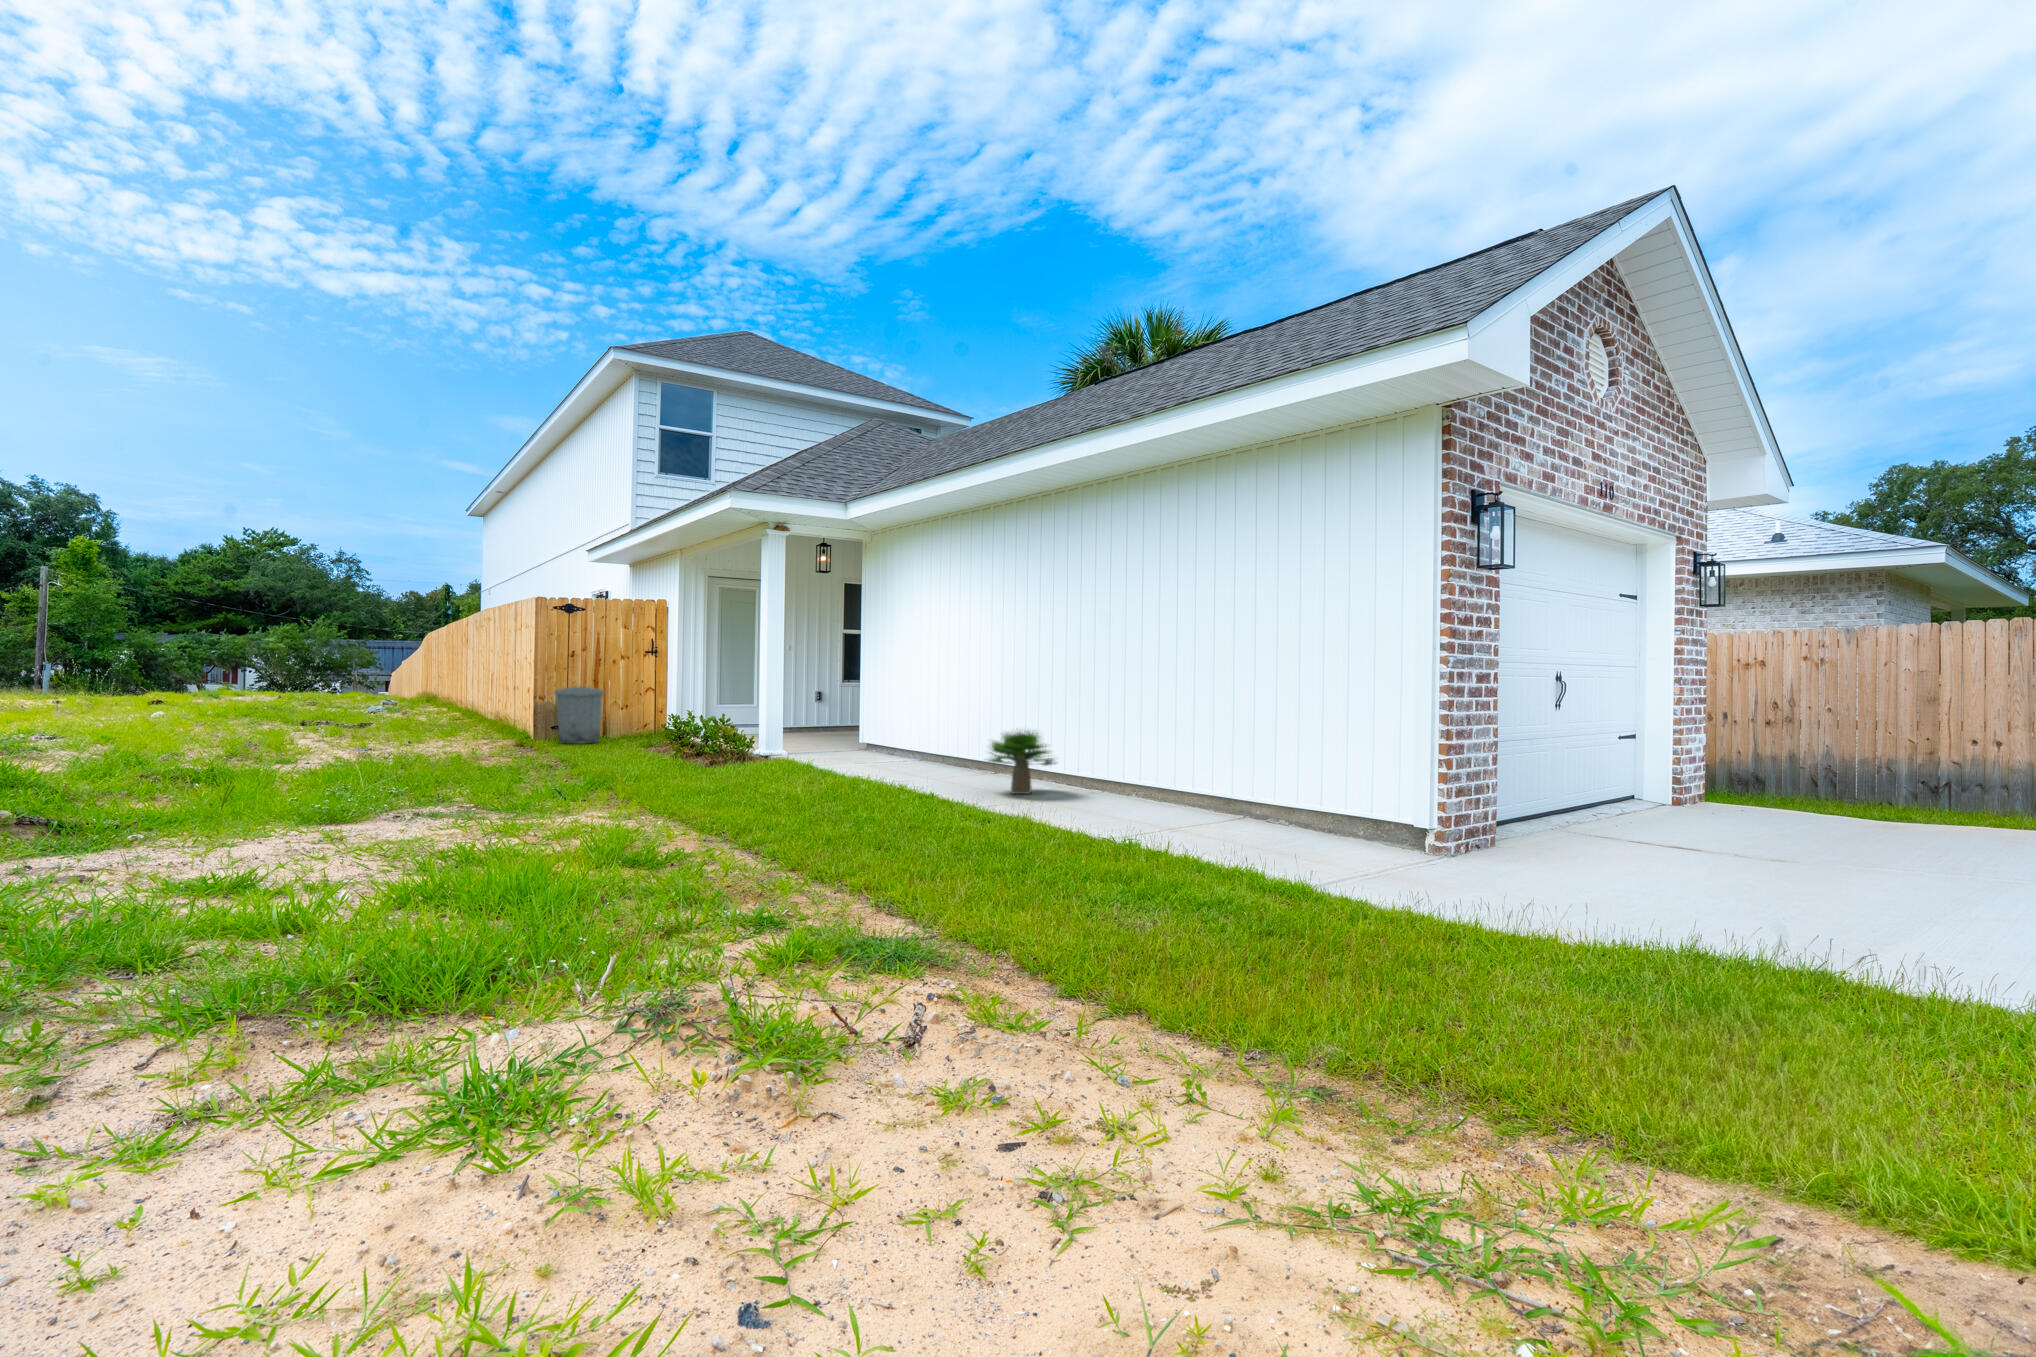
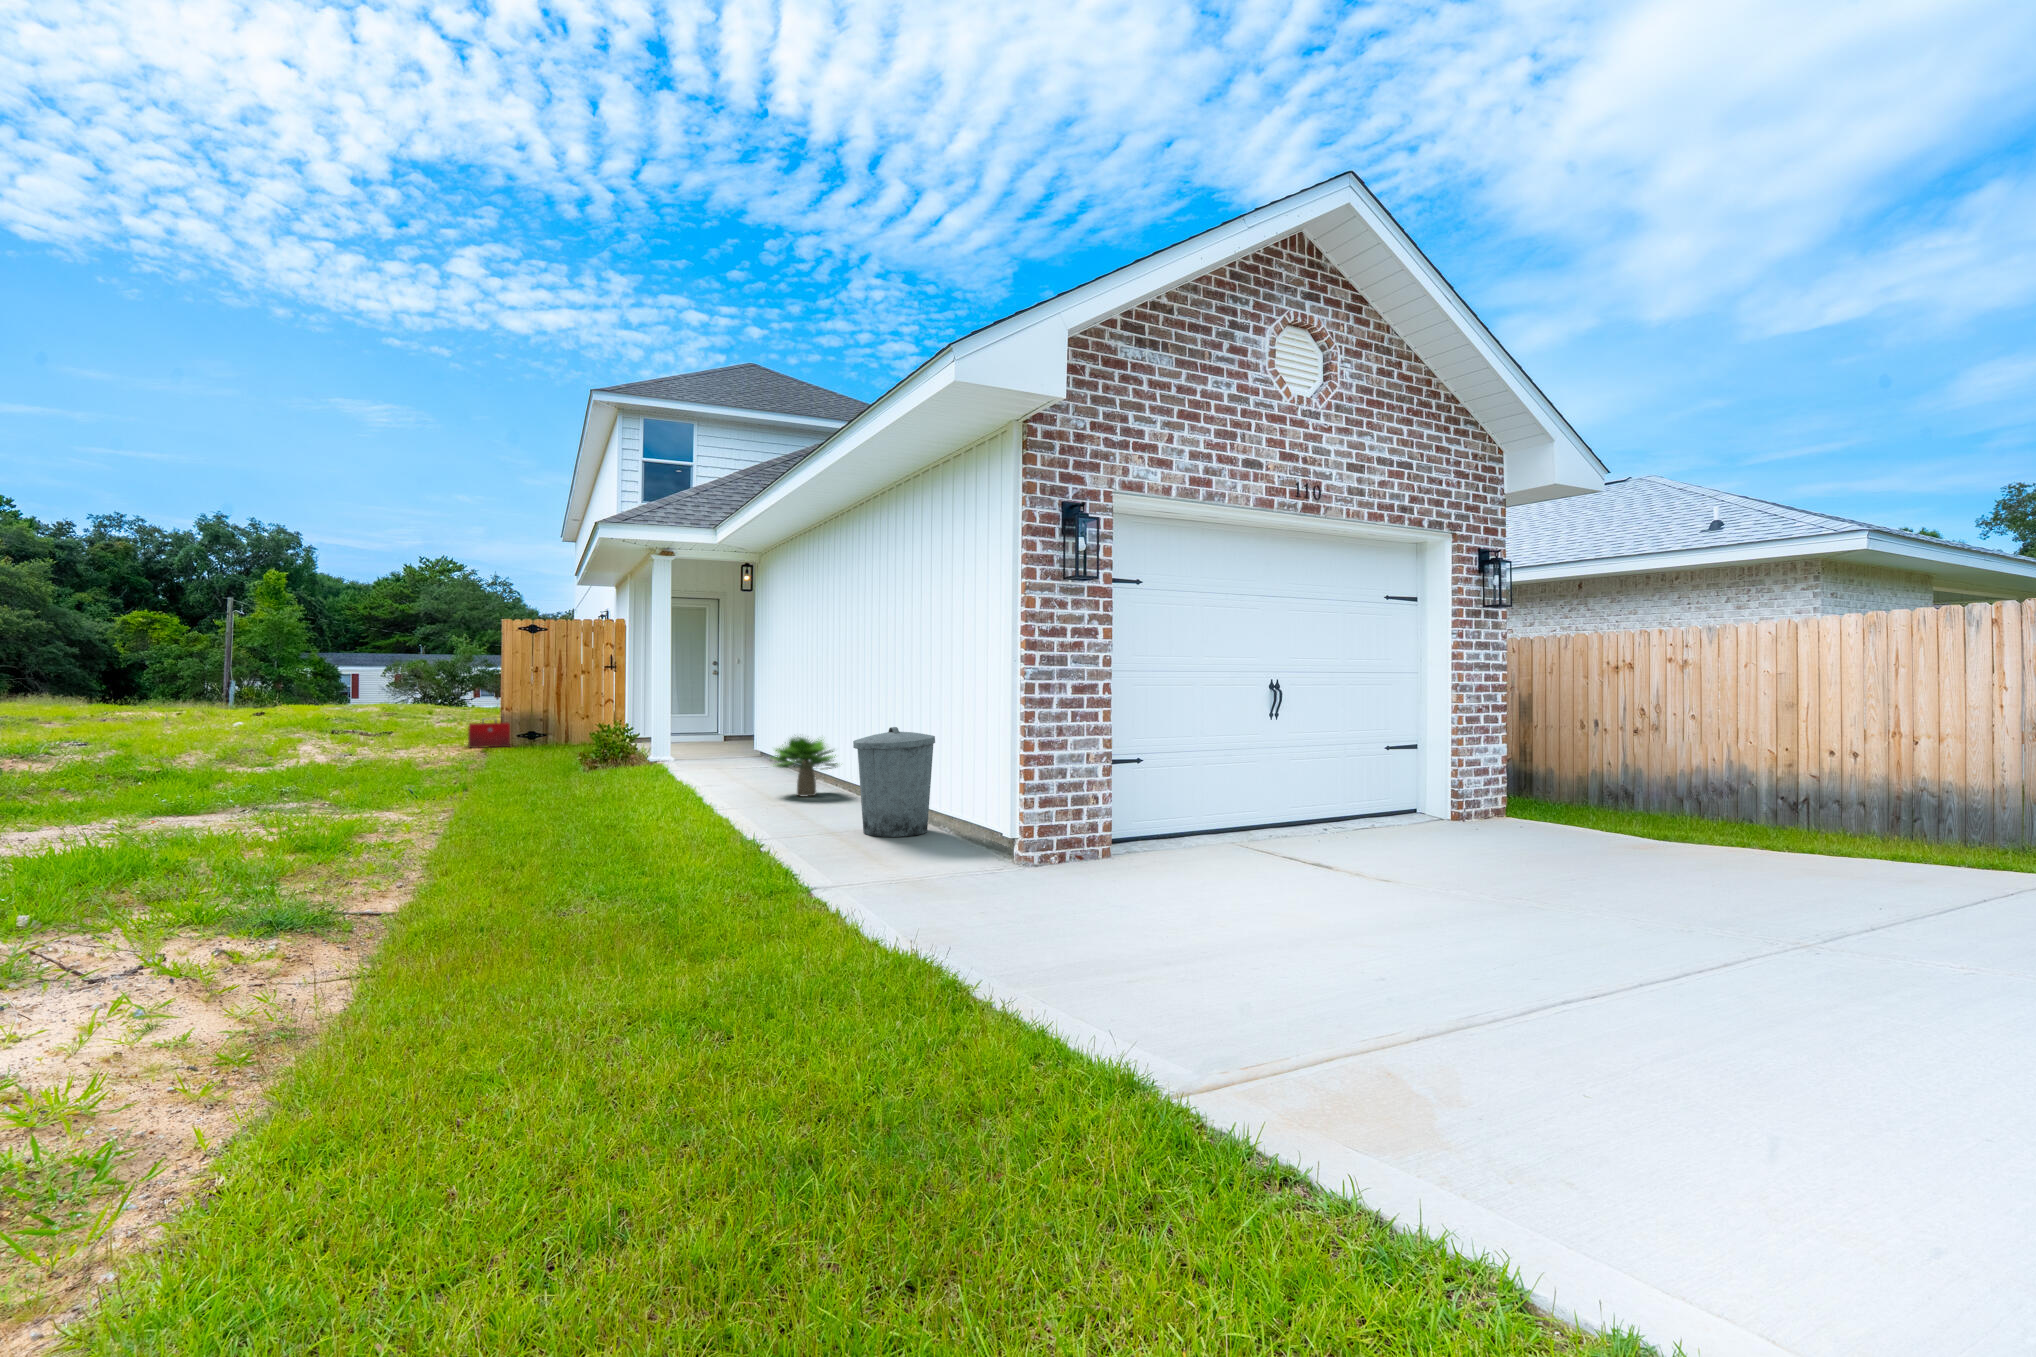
trash can: present [554,686,604,744] -> present [853,727,935,837]
toolbox: none [492,709,542,744] -> present [468,718,510,748]

